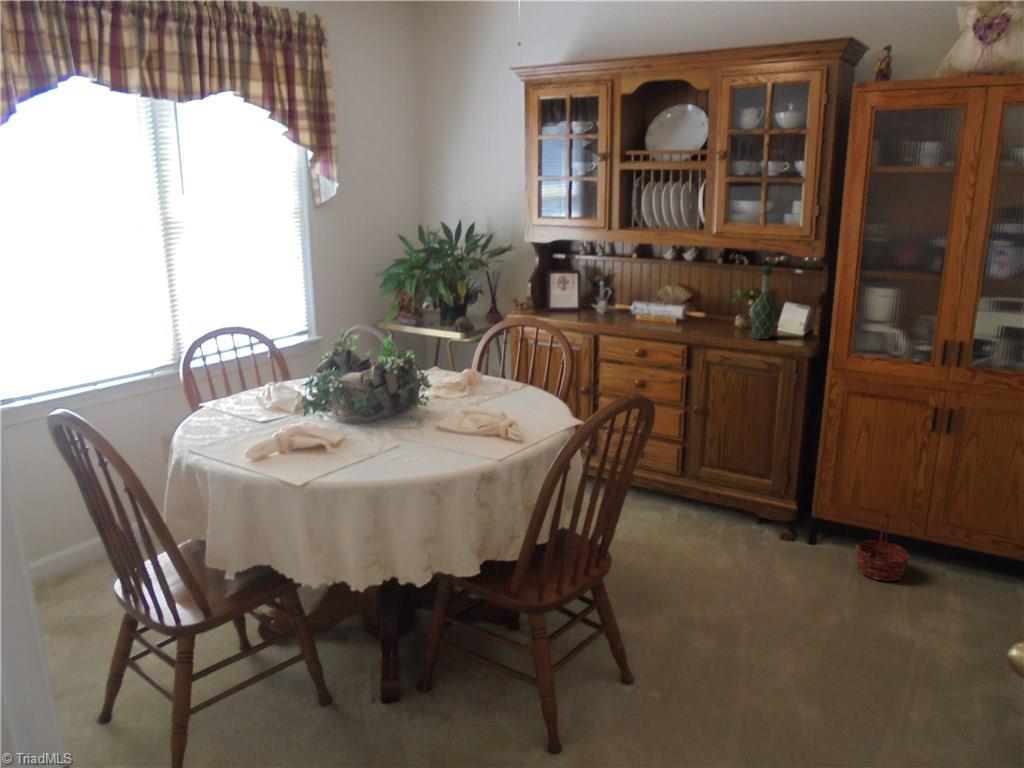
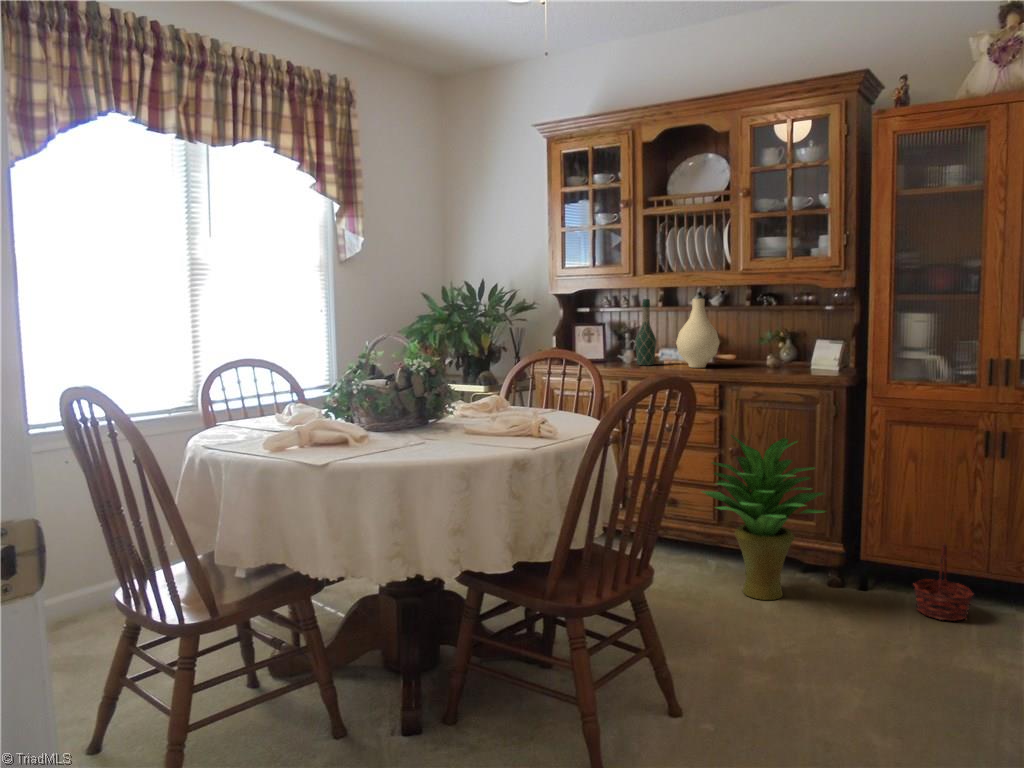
vase: none [649,258,691,327] -> present [676,299,720,368]
wine bottle: present [752,266,776,339] -> present [635,299,656,365]
potted plant: none [664,403,782,557] -> present [702,435,825,600]

